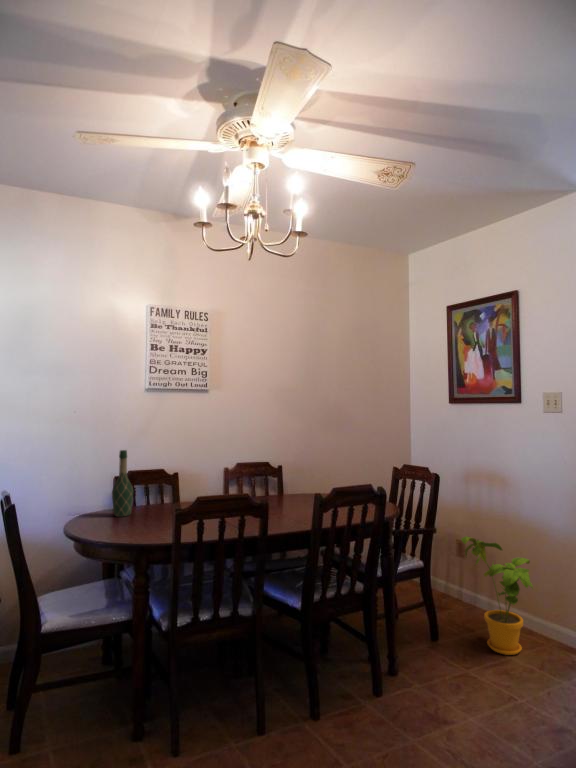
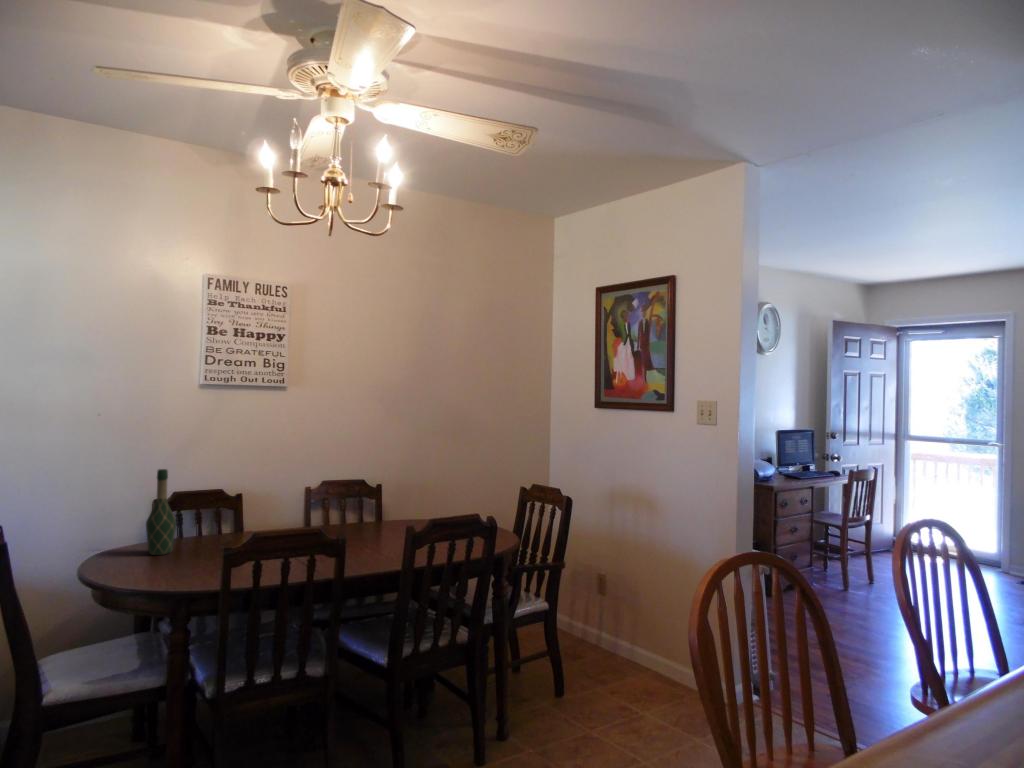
house plant: present [461,537,533,655] -> none [593,571,672,708]

